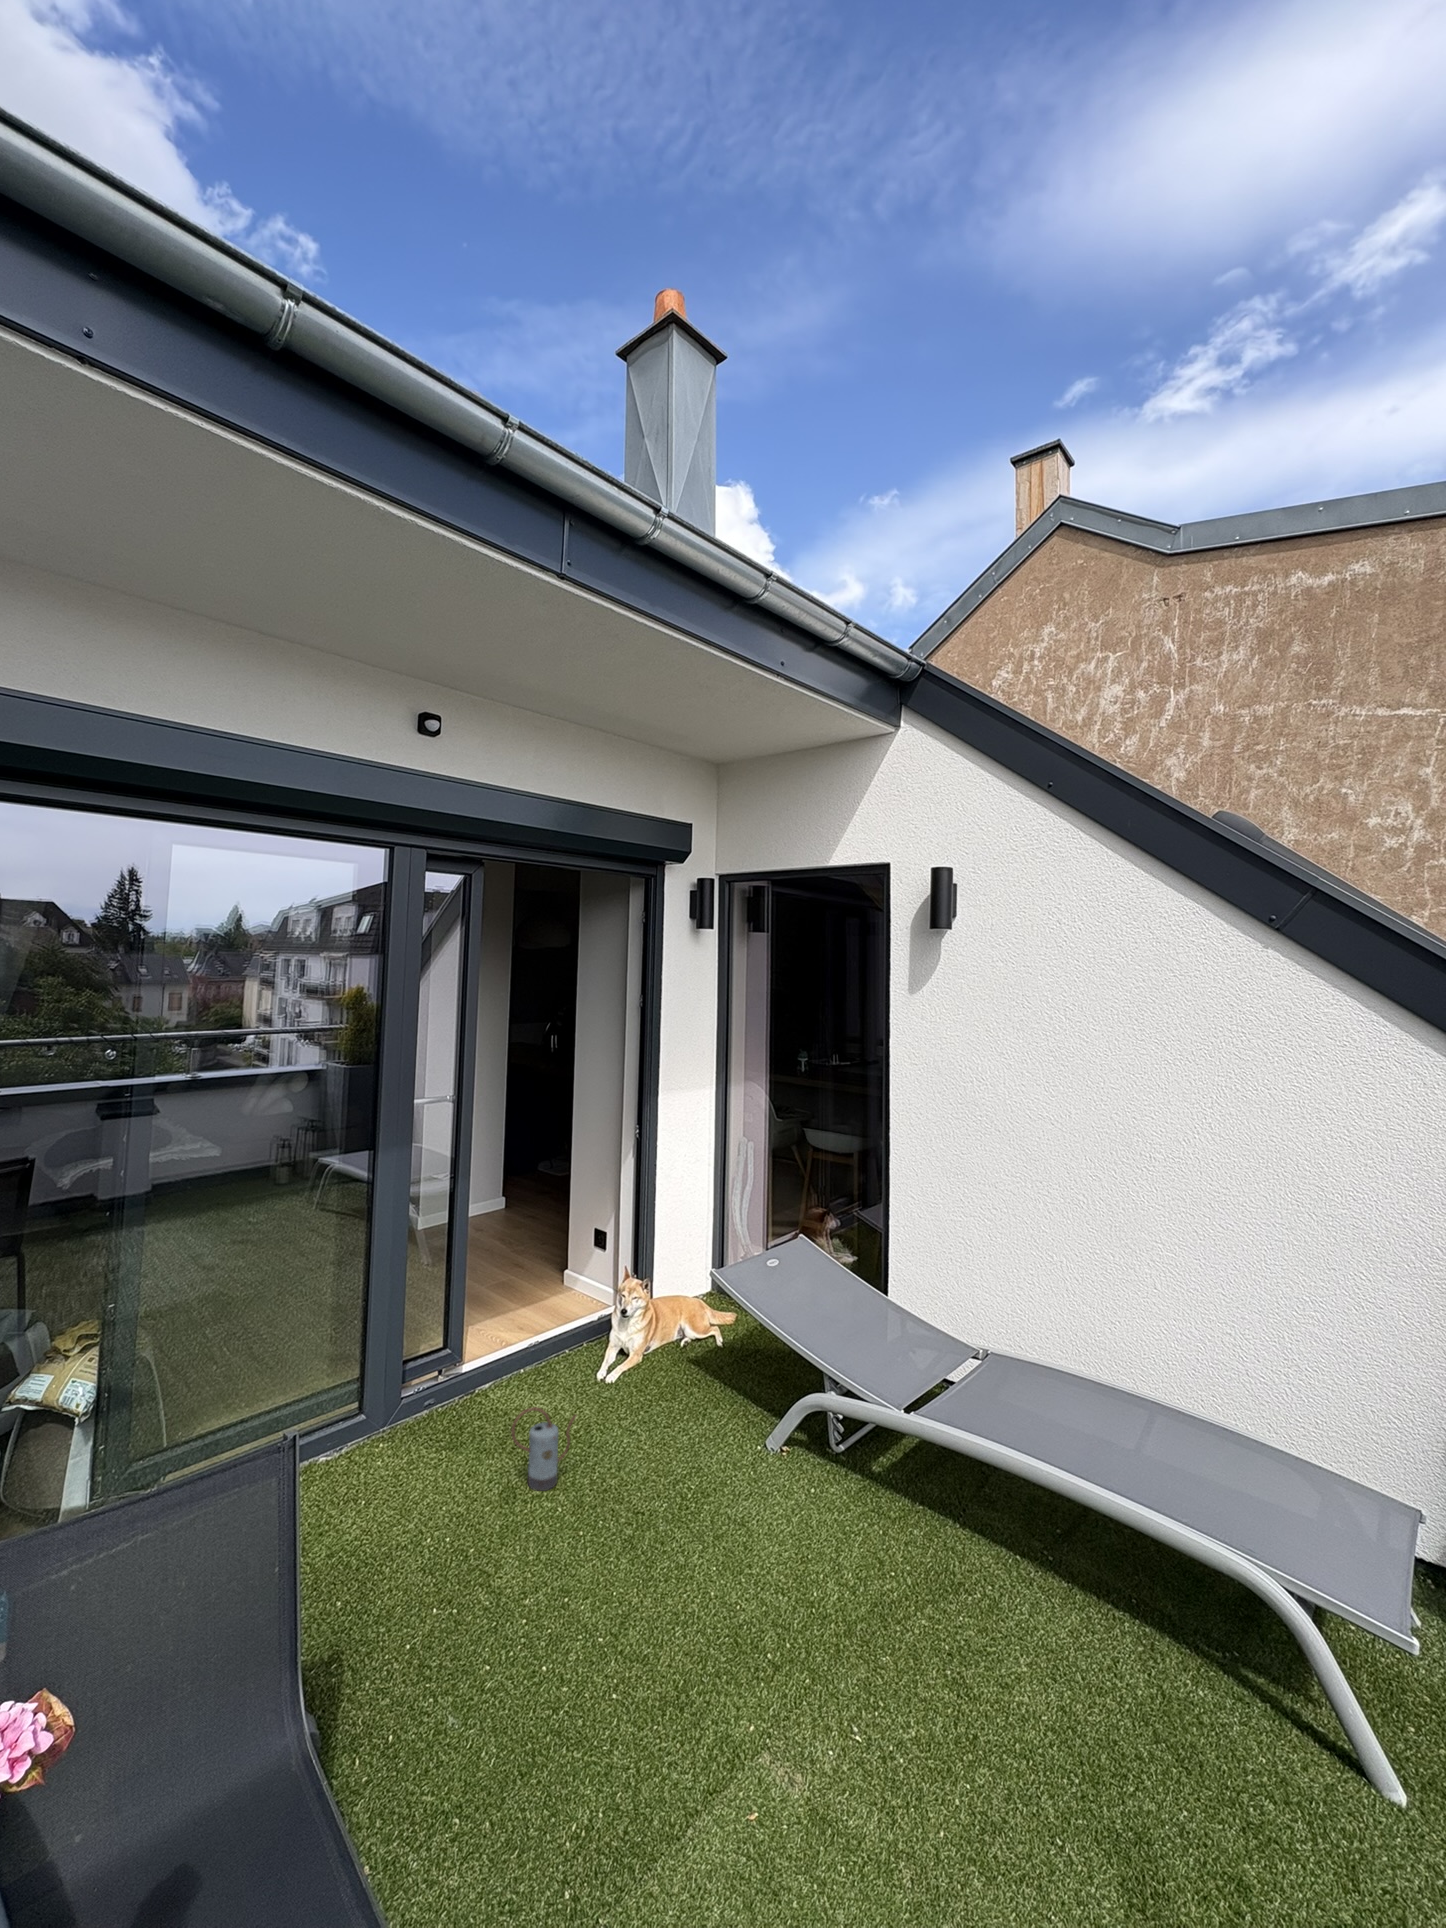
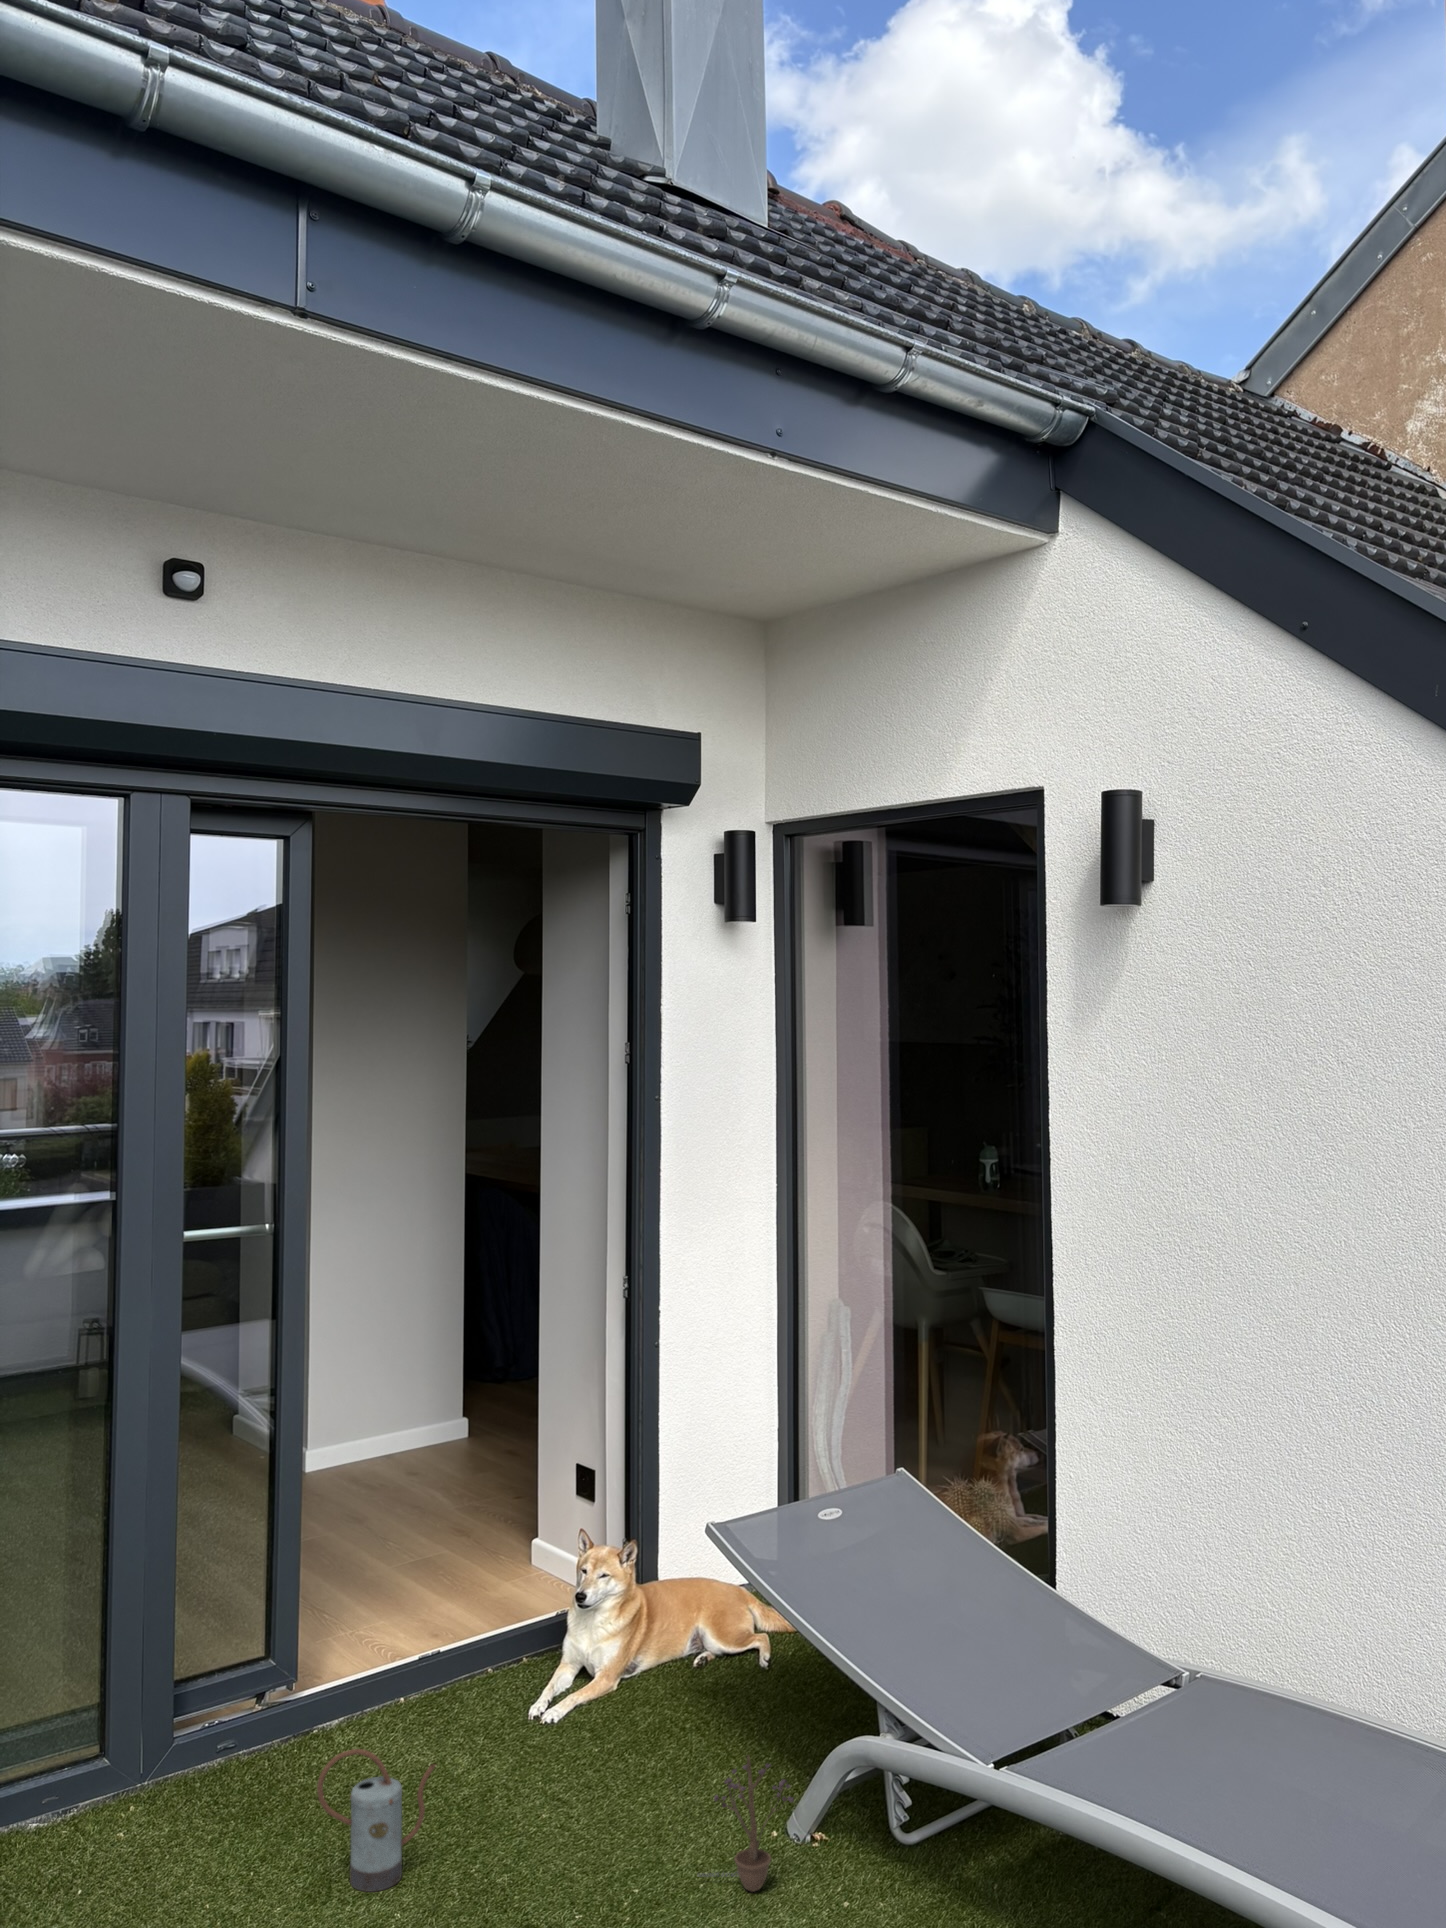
decorative plant: none [727,1406,784,1484] -> present [698,1756,794,1891]

